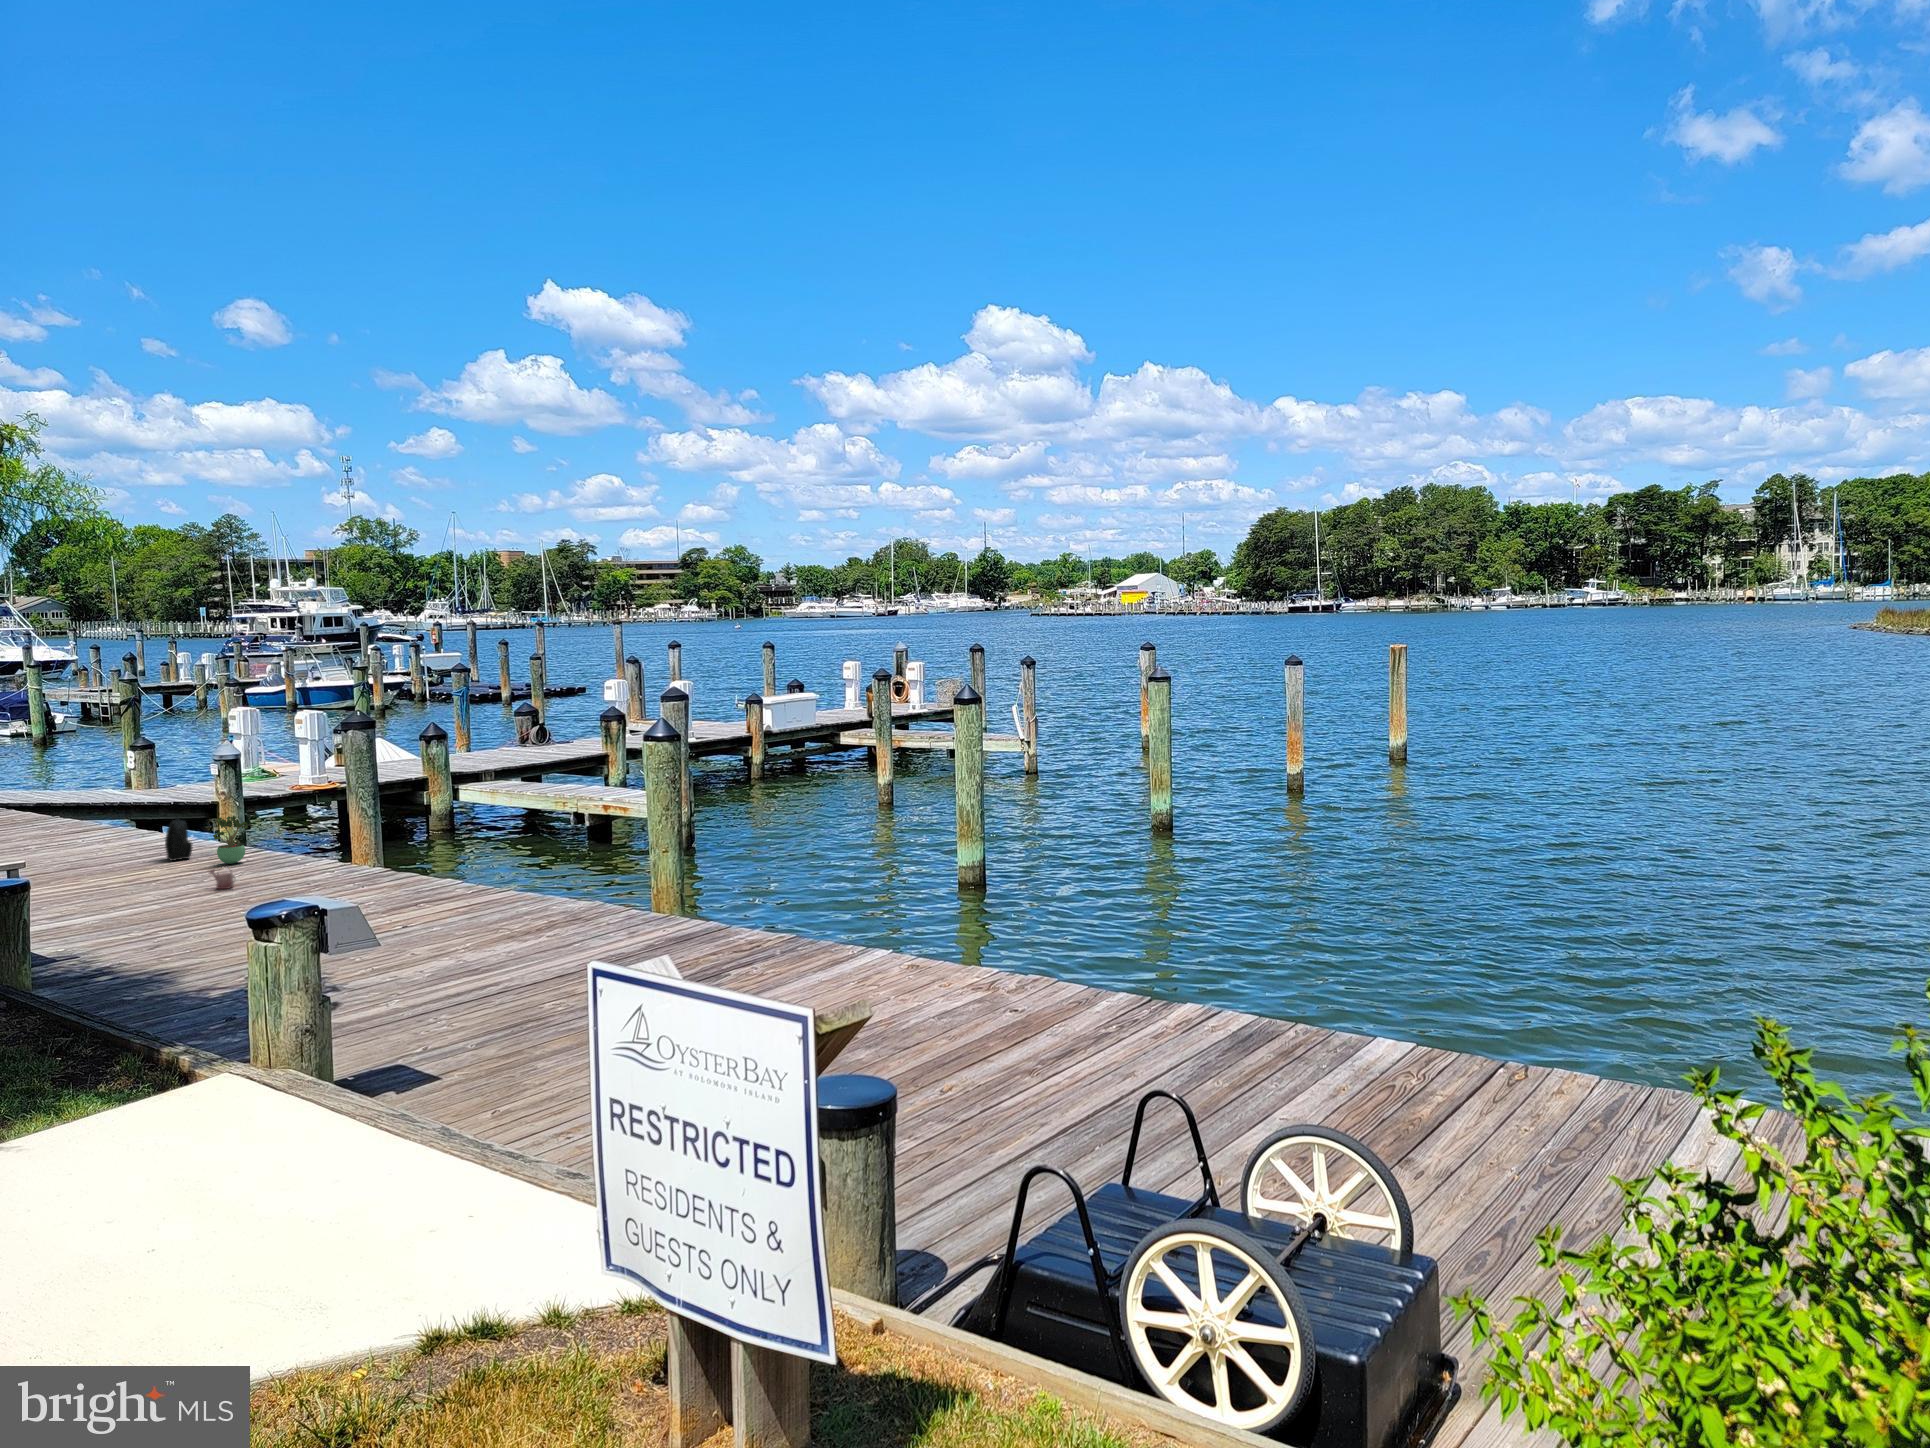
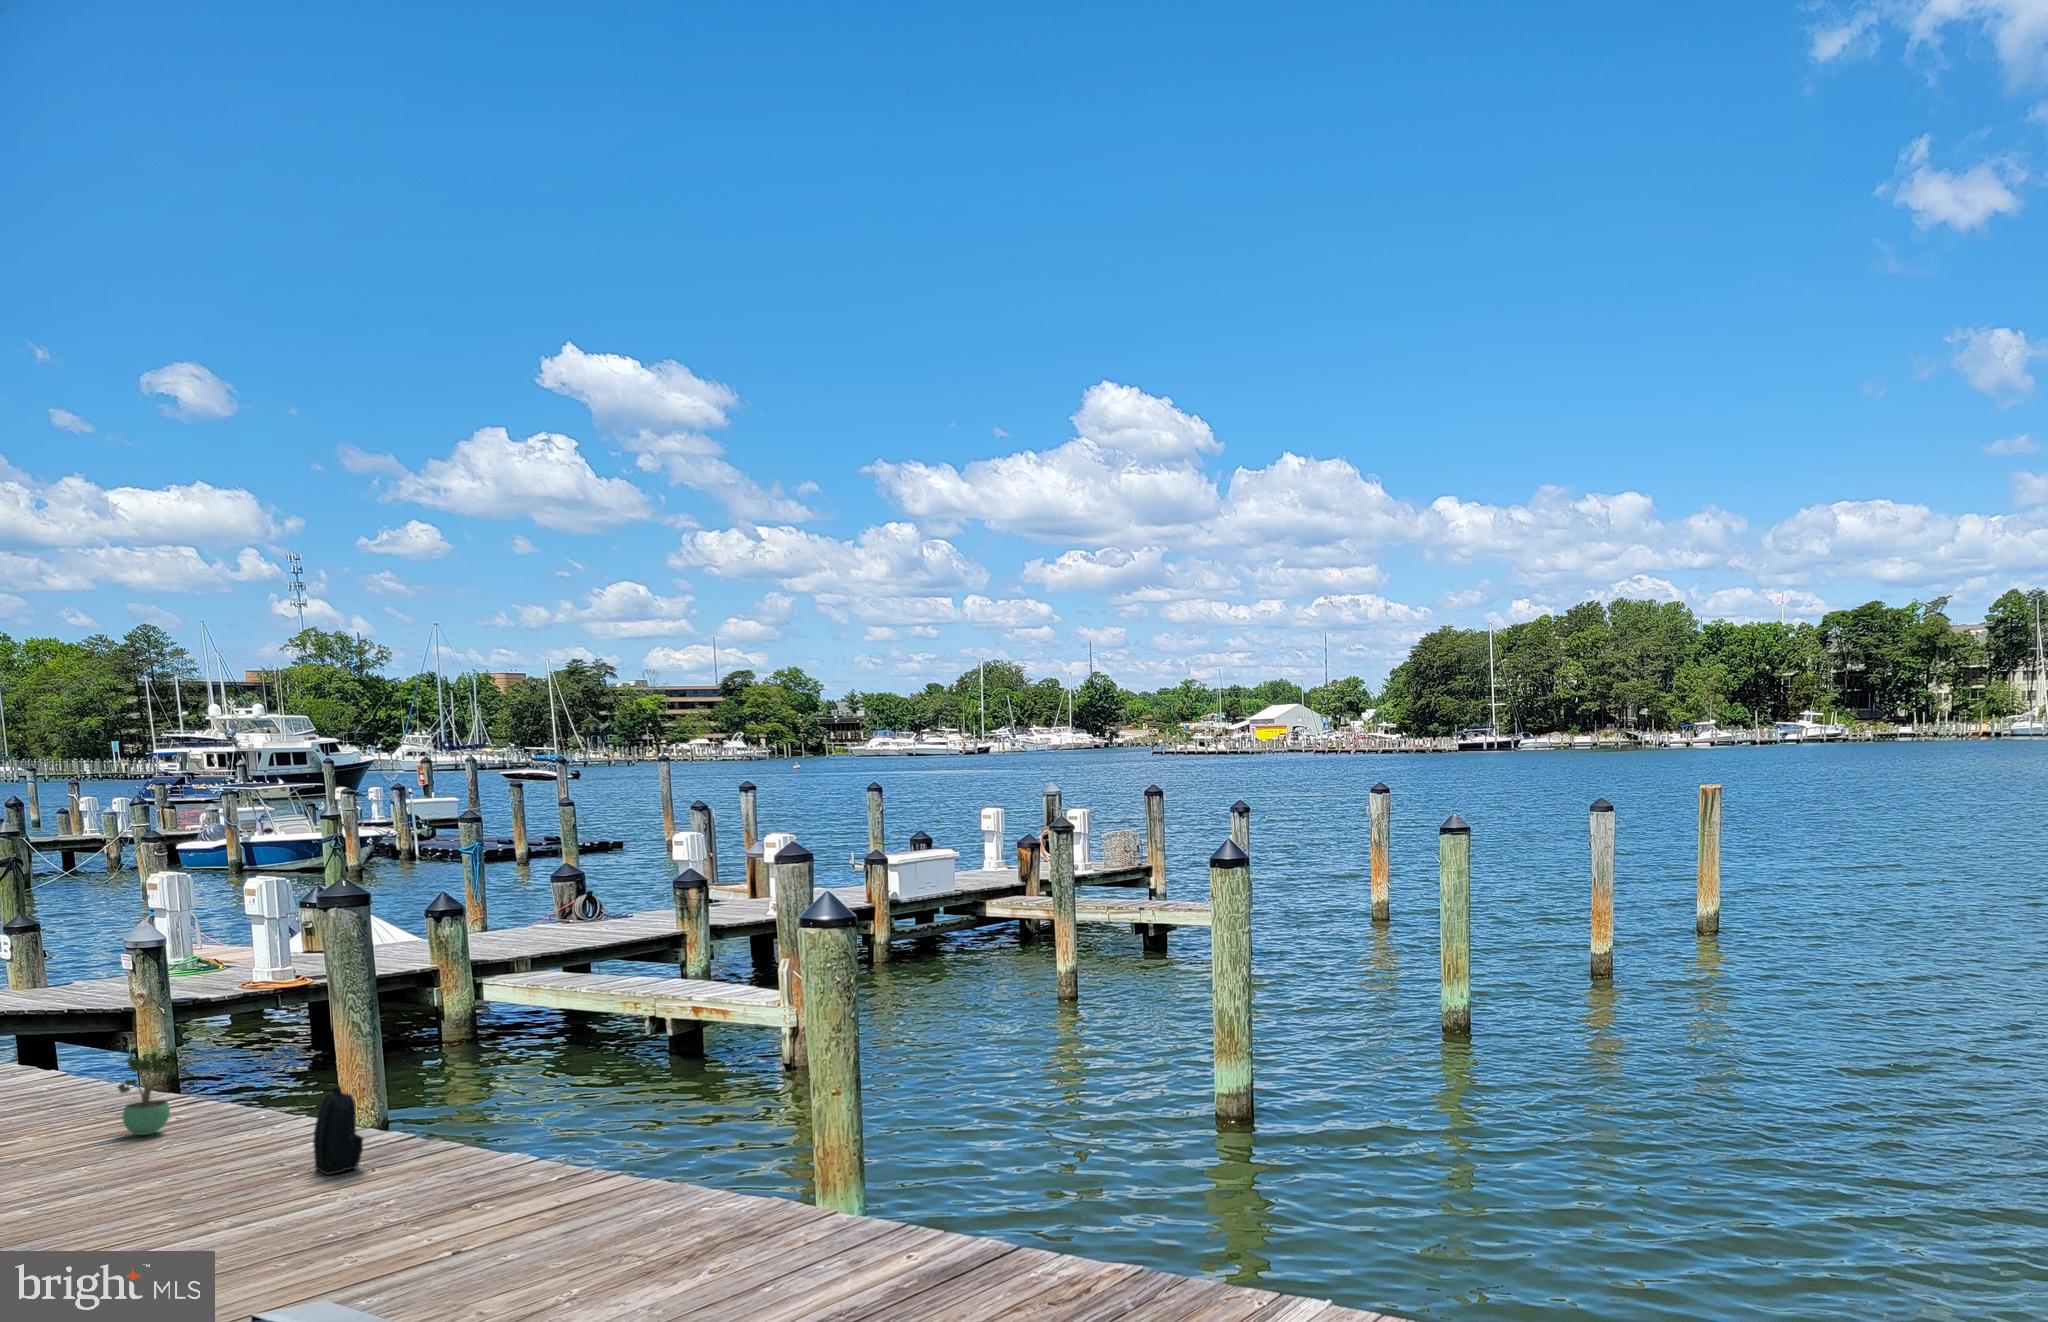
backpack: present [165,817,192,861] -> present [313,1086,363,1175]
watering can: present [209,866,235,889] -> none [104,1151,151,1195]

